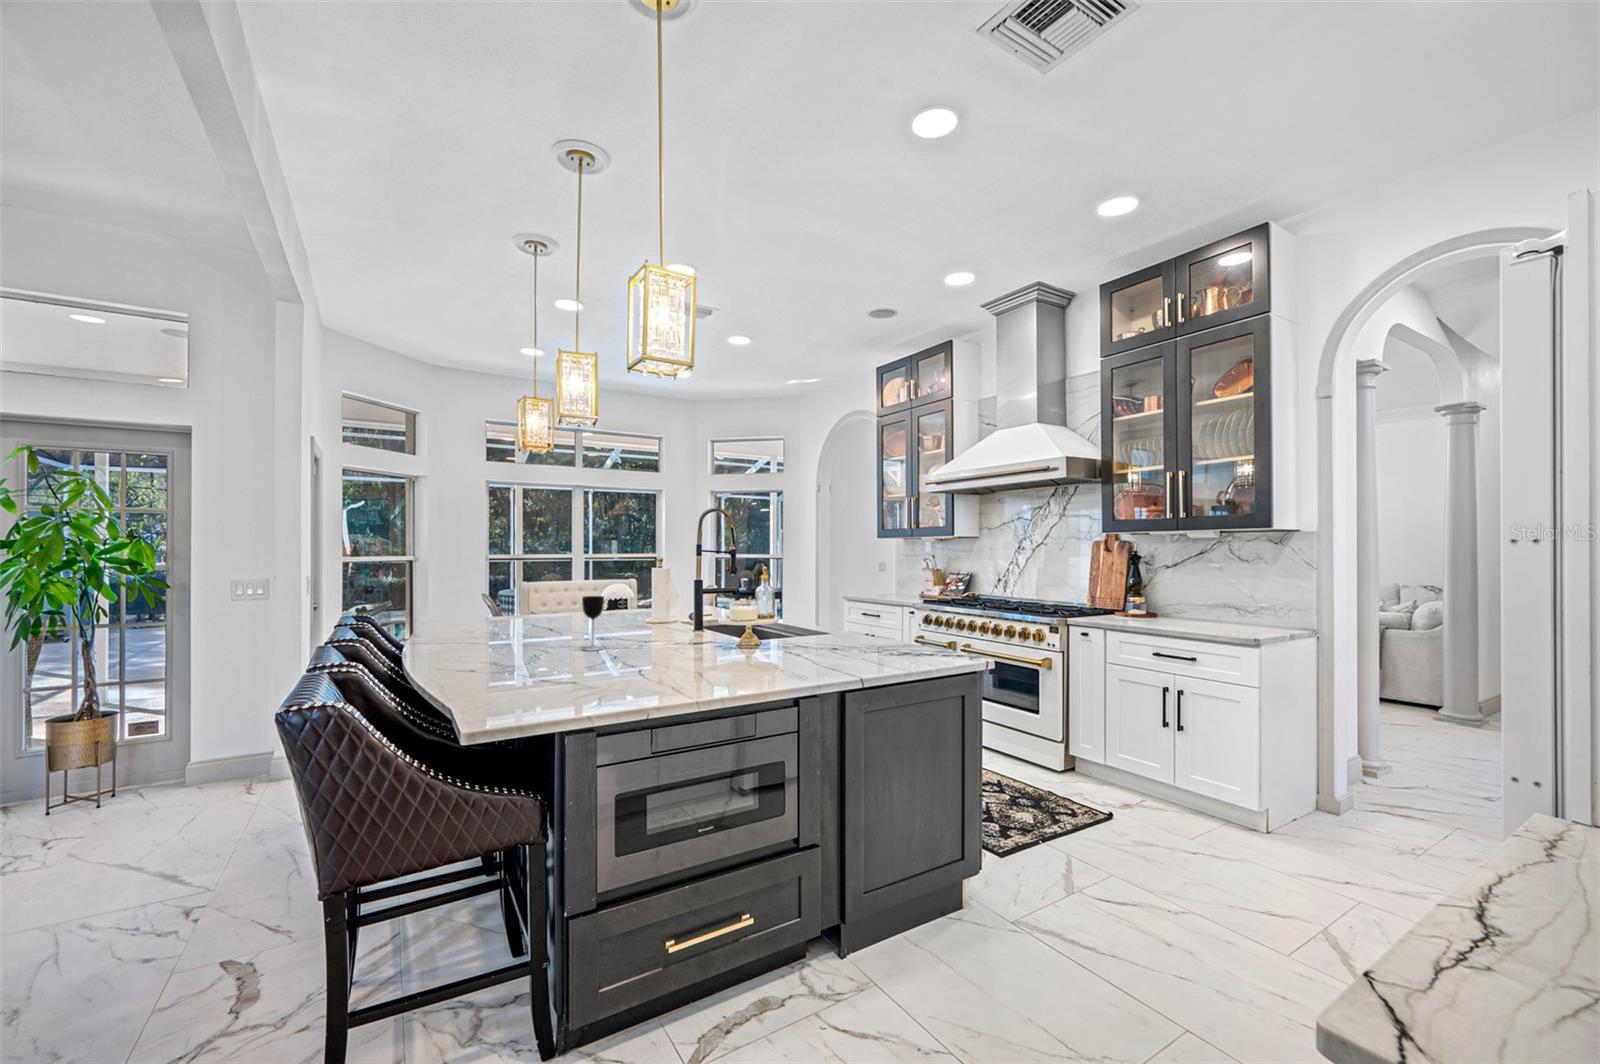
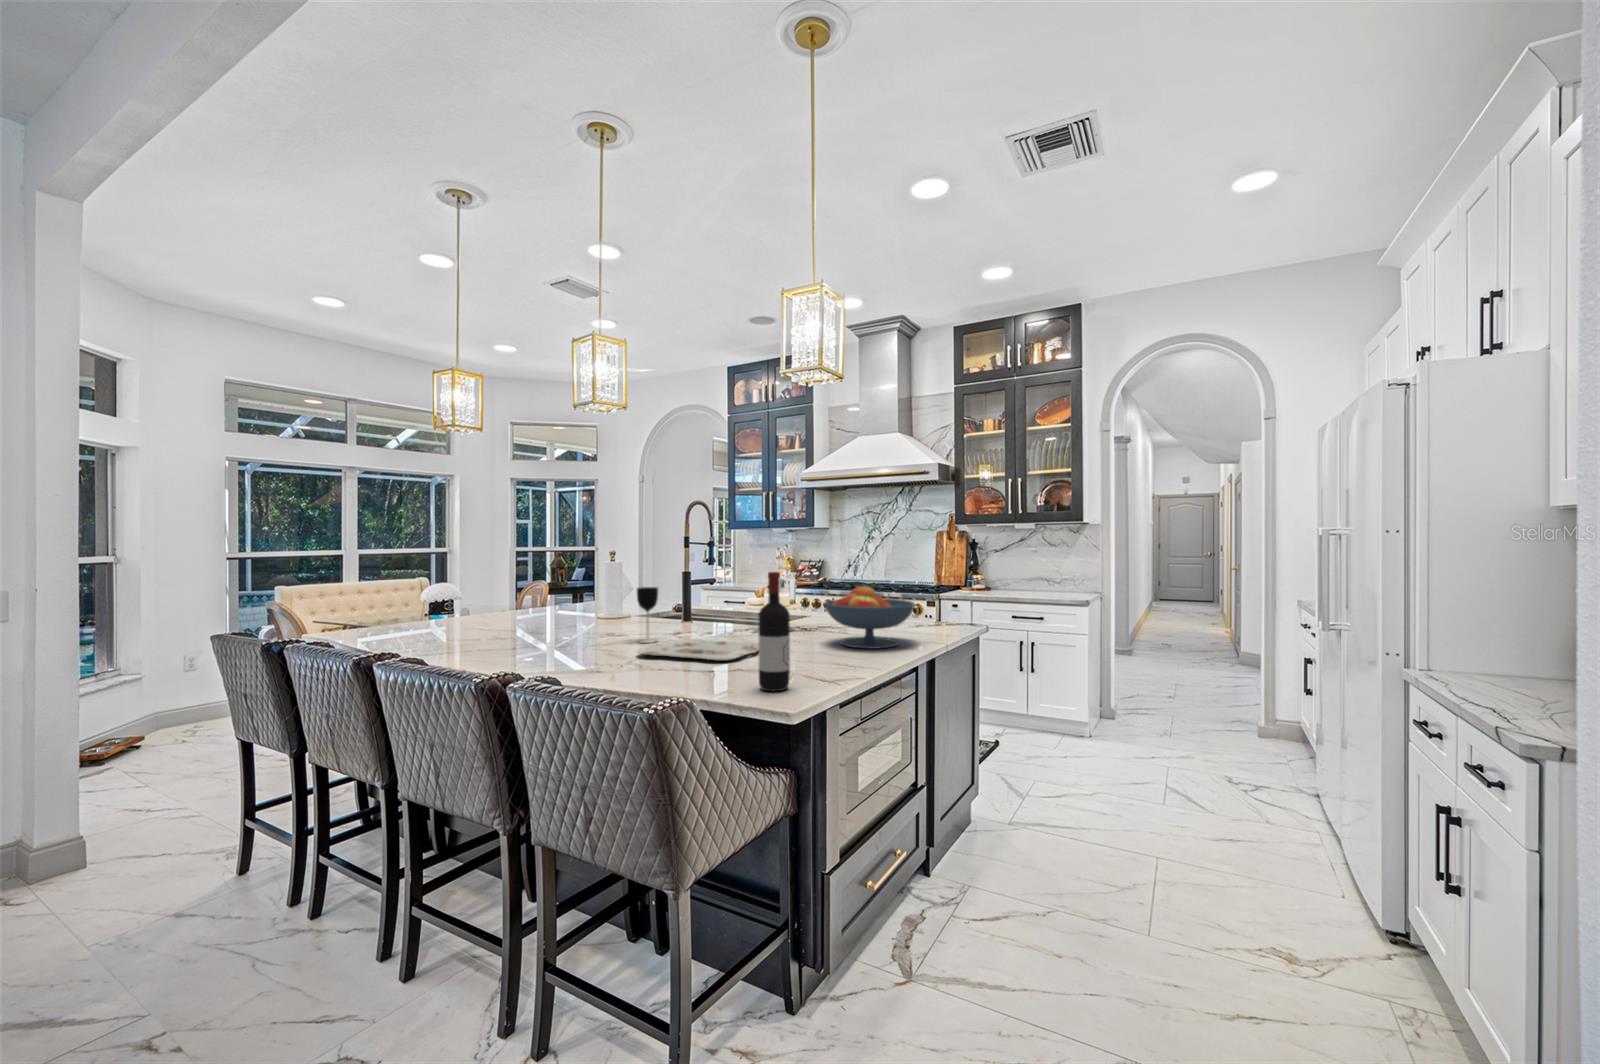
wine bottle: none [505,588,540,714] -> present [758,572,790,691]
fruit bowl: none [711,606,813,679] -> present [825,586,915,649]
serving tray: none [533,650,657,676] -> present [637,639,759,661]

